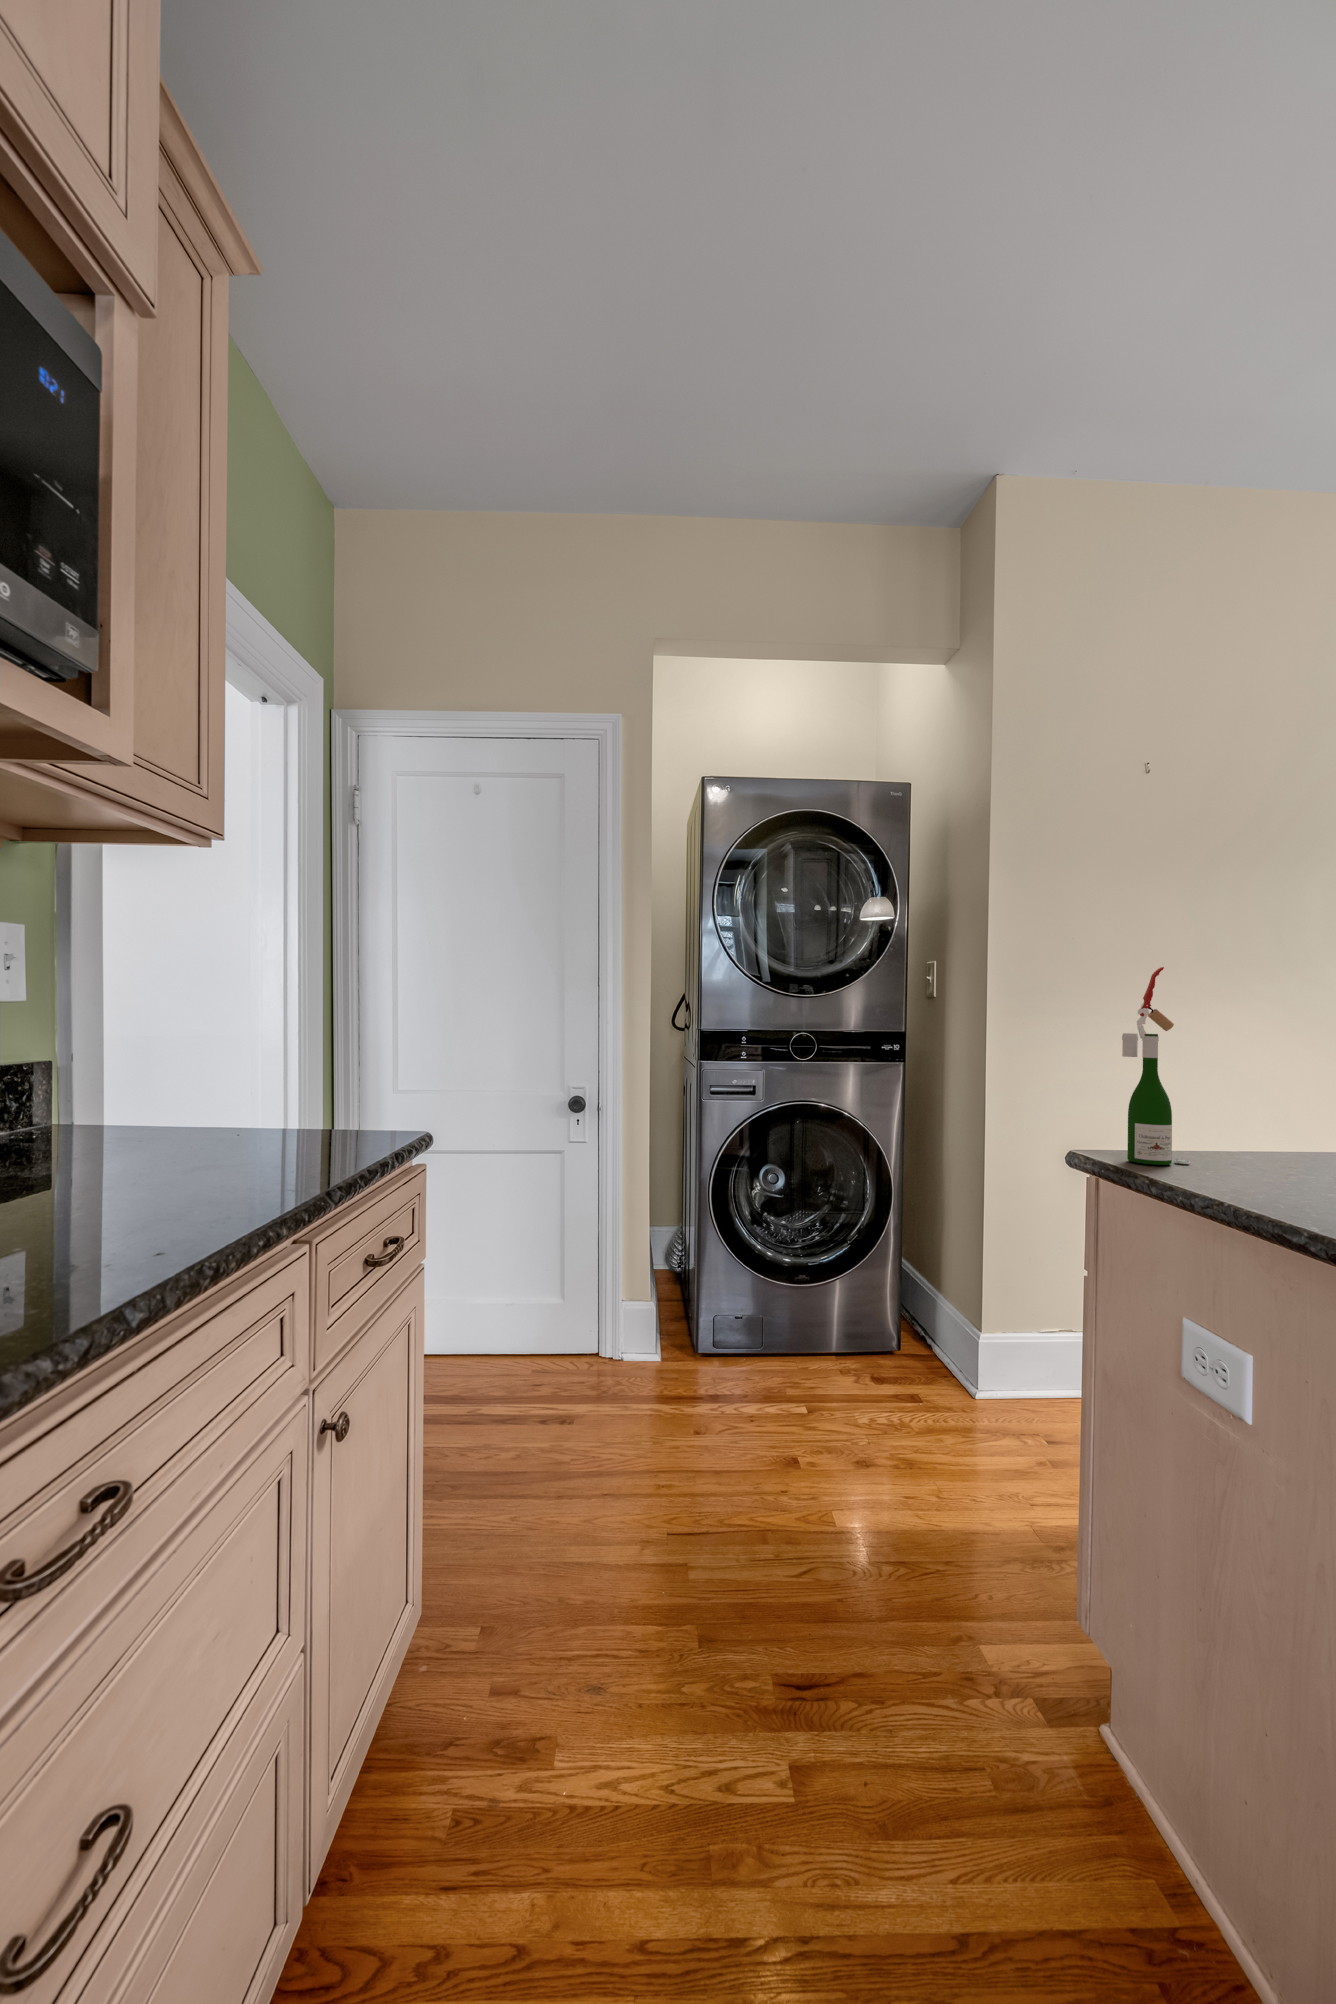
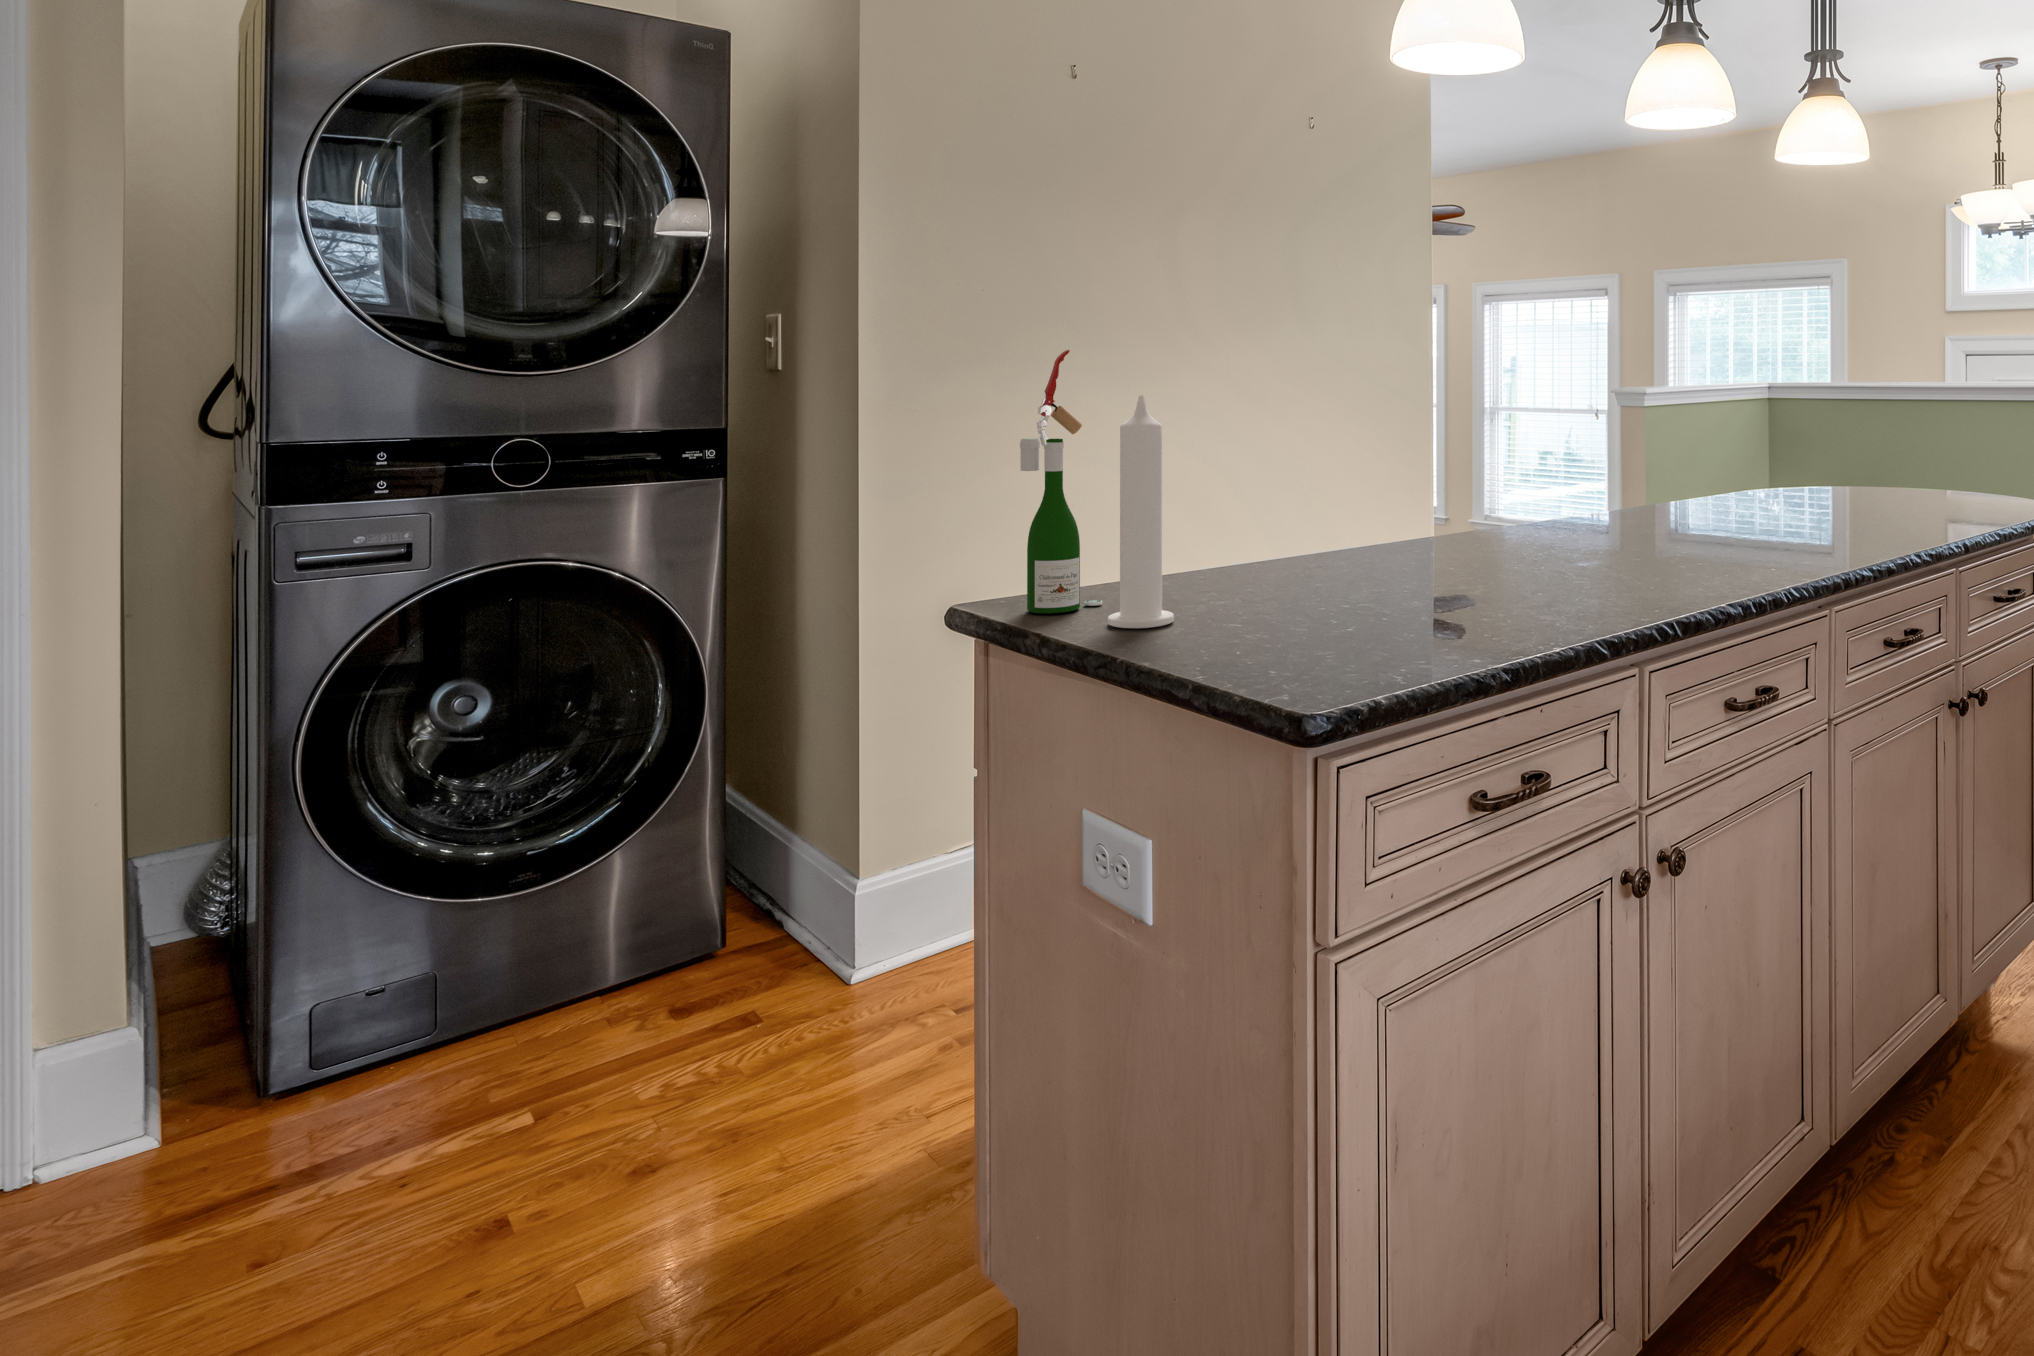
candle: none [1202,998,1264,1185] -> present [1108,395,1174,628]

